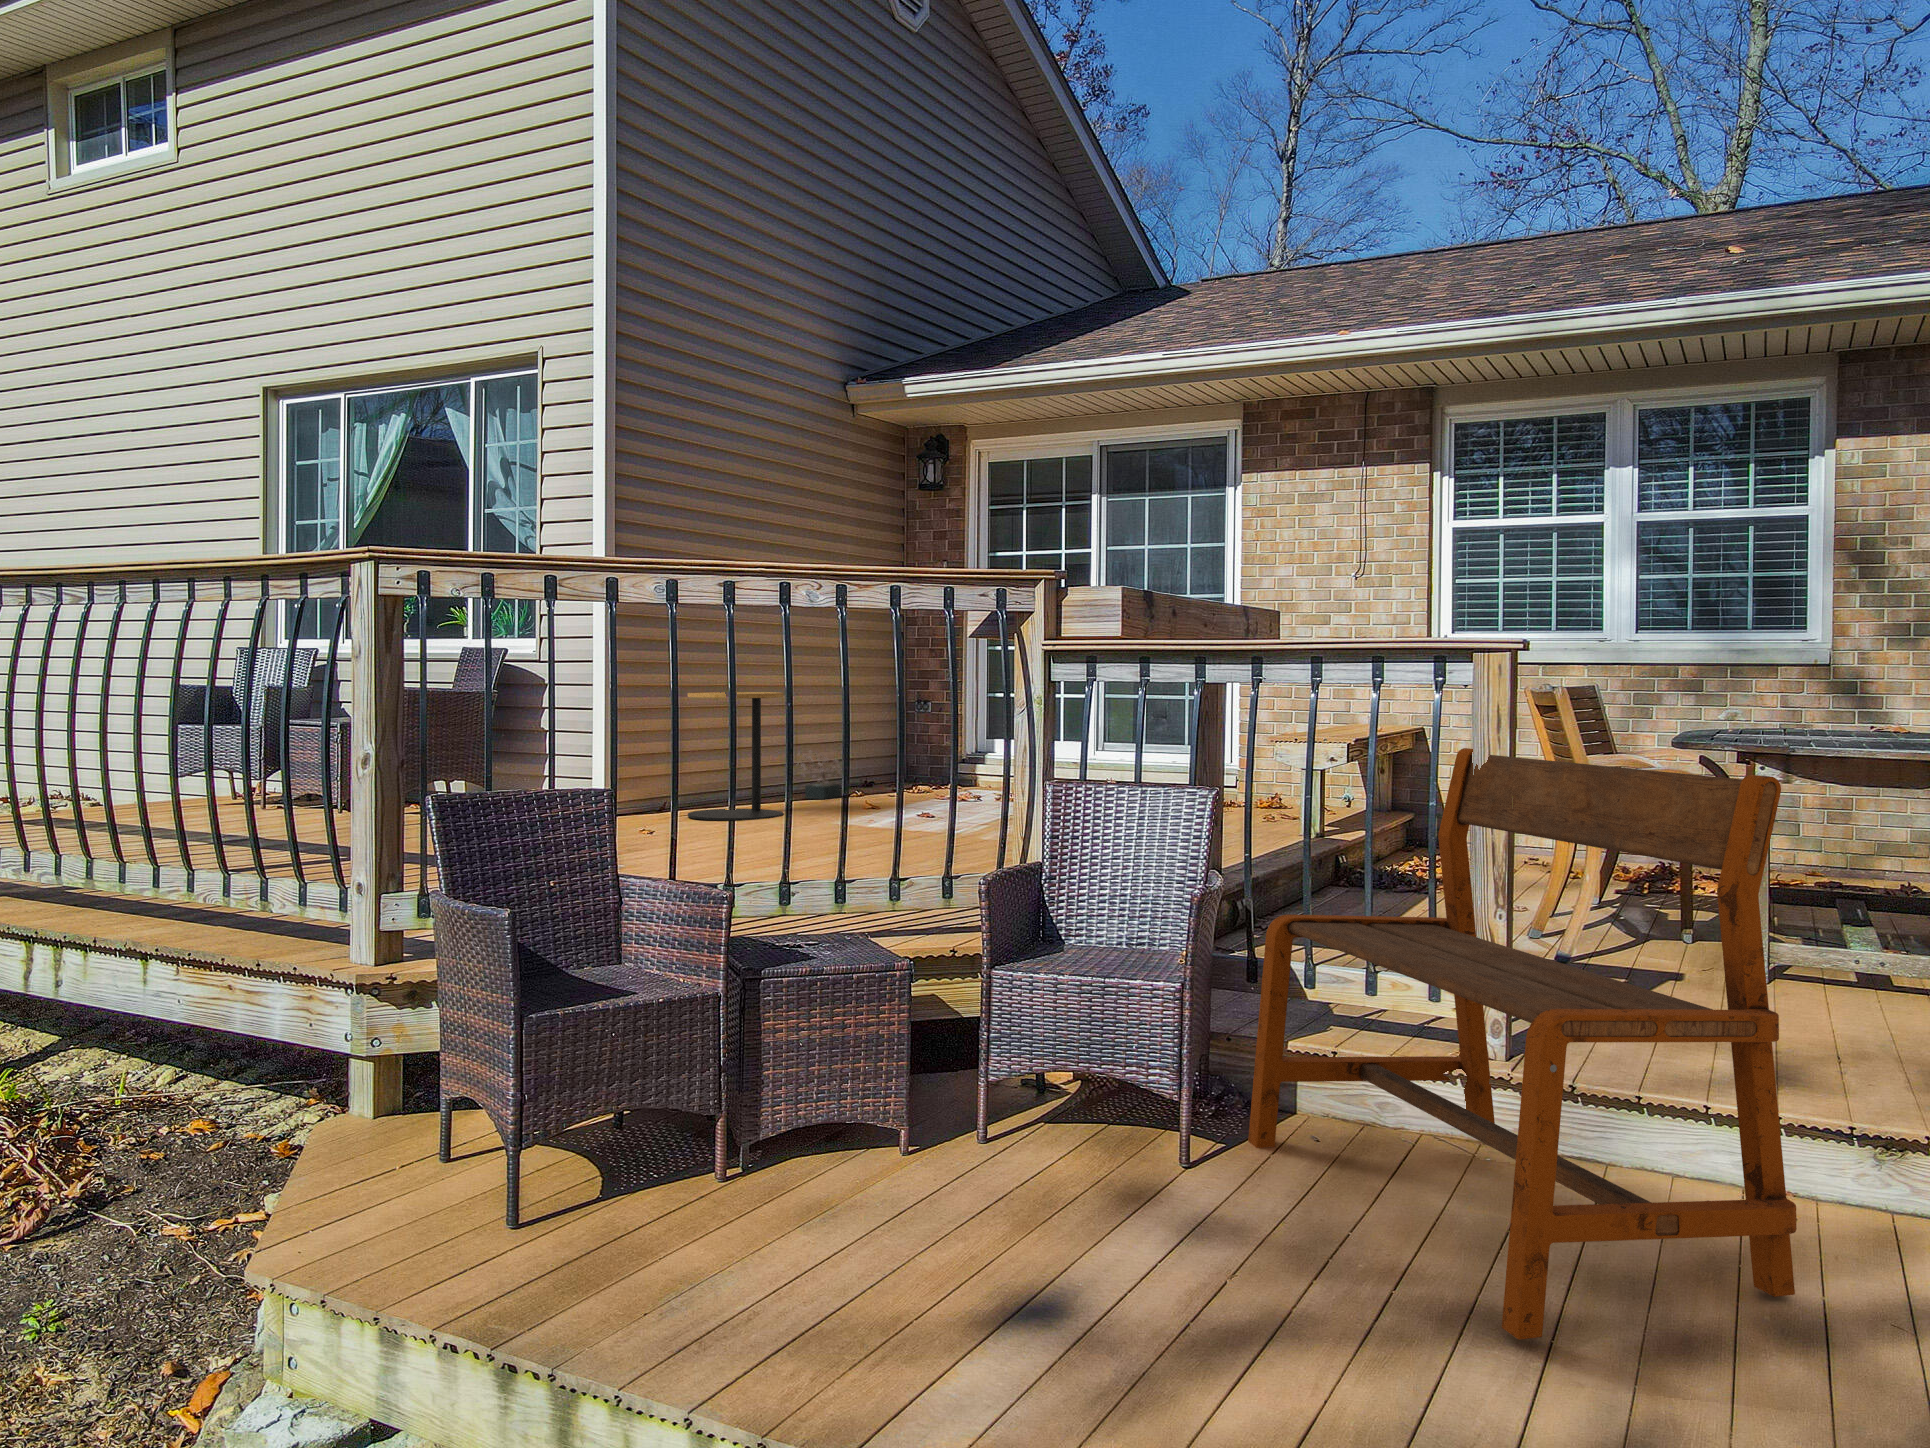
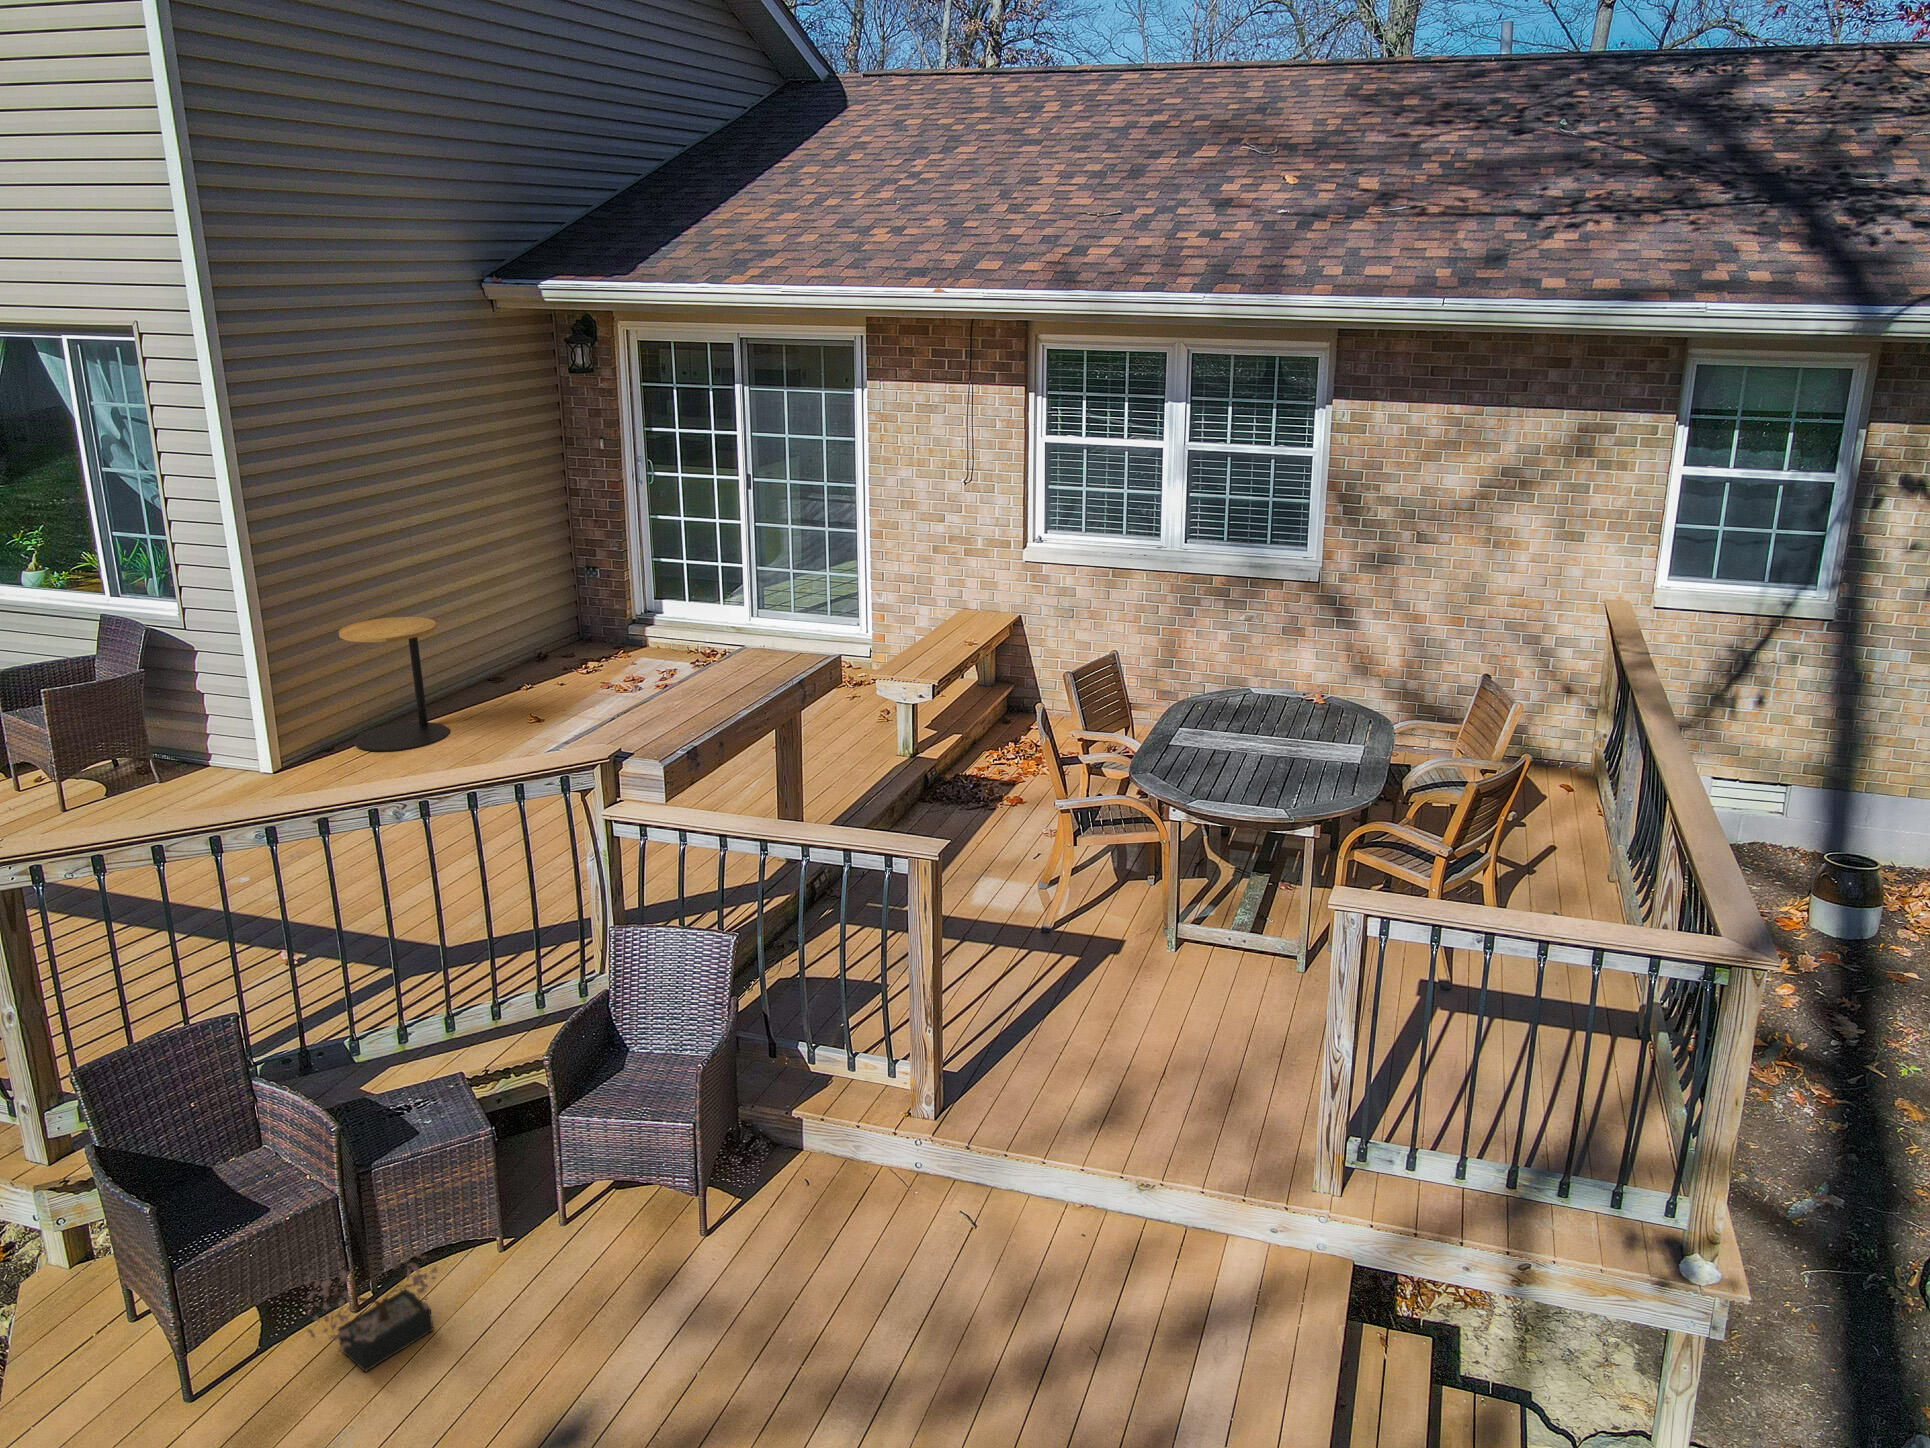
bench: present [1248,748,1797,1340] -> none [762,905,1059,1400]
decorative plant: present [799,750,842,799] -> present [305,1248,437,1372]

